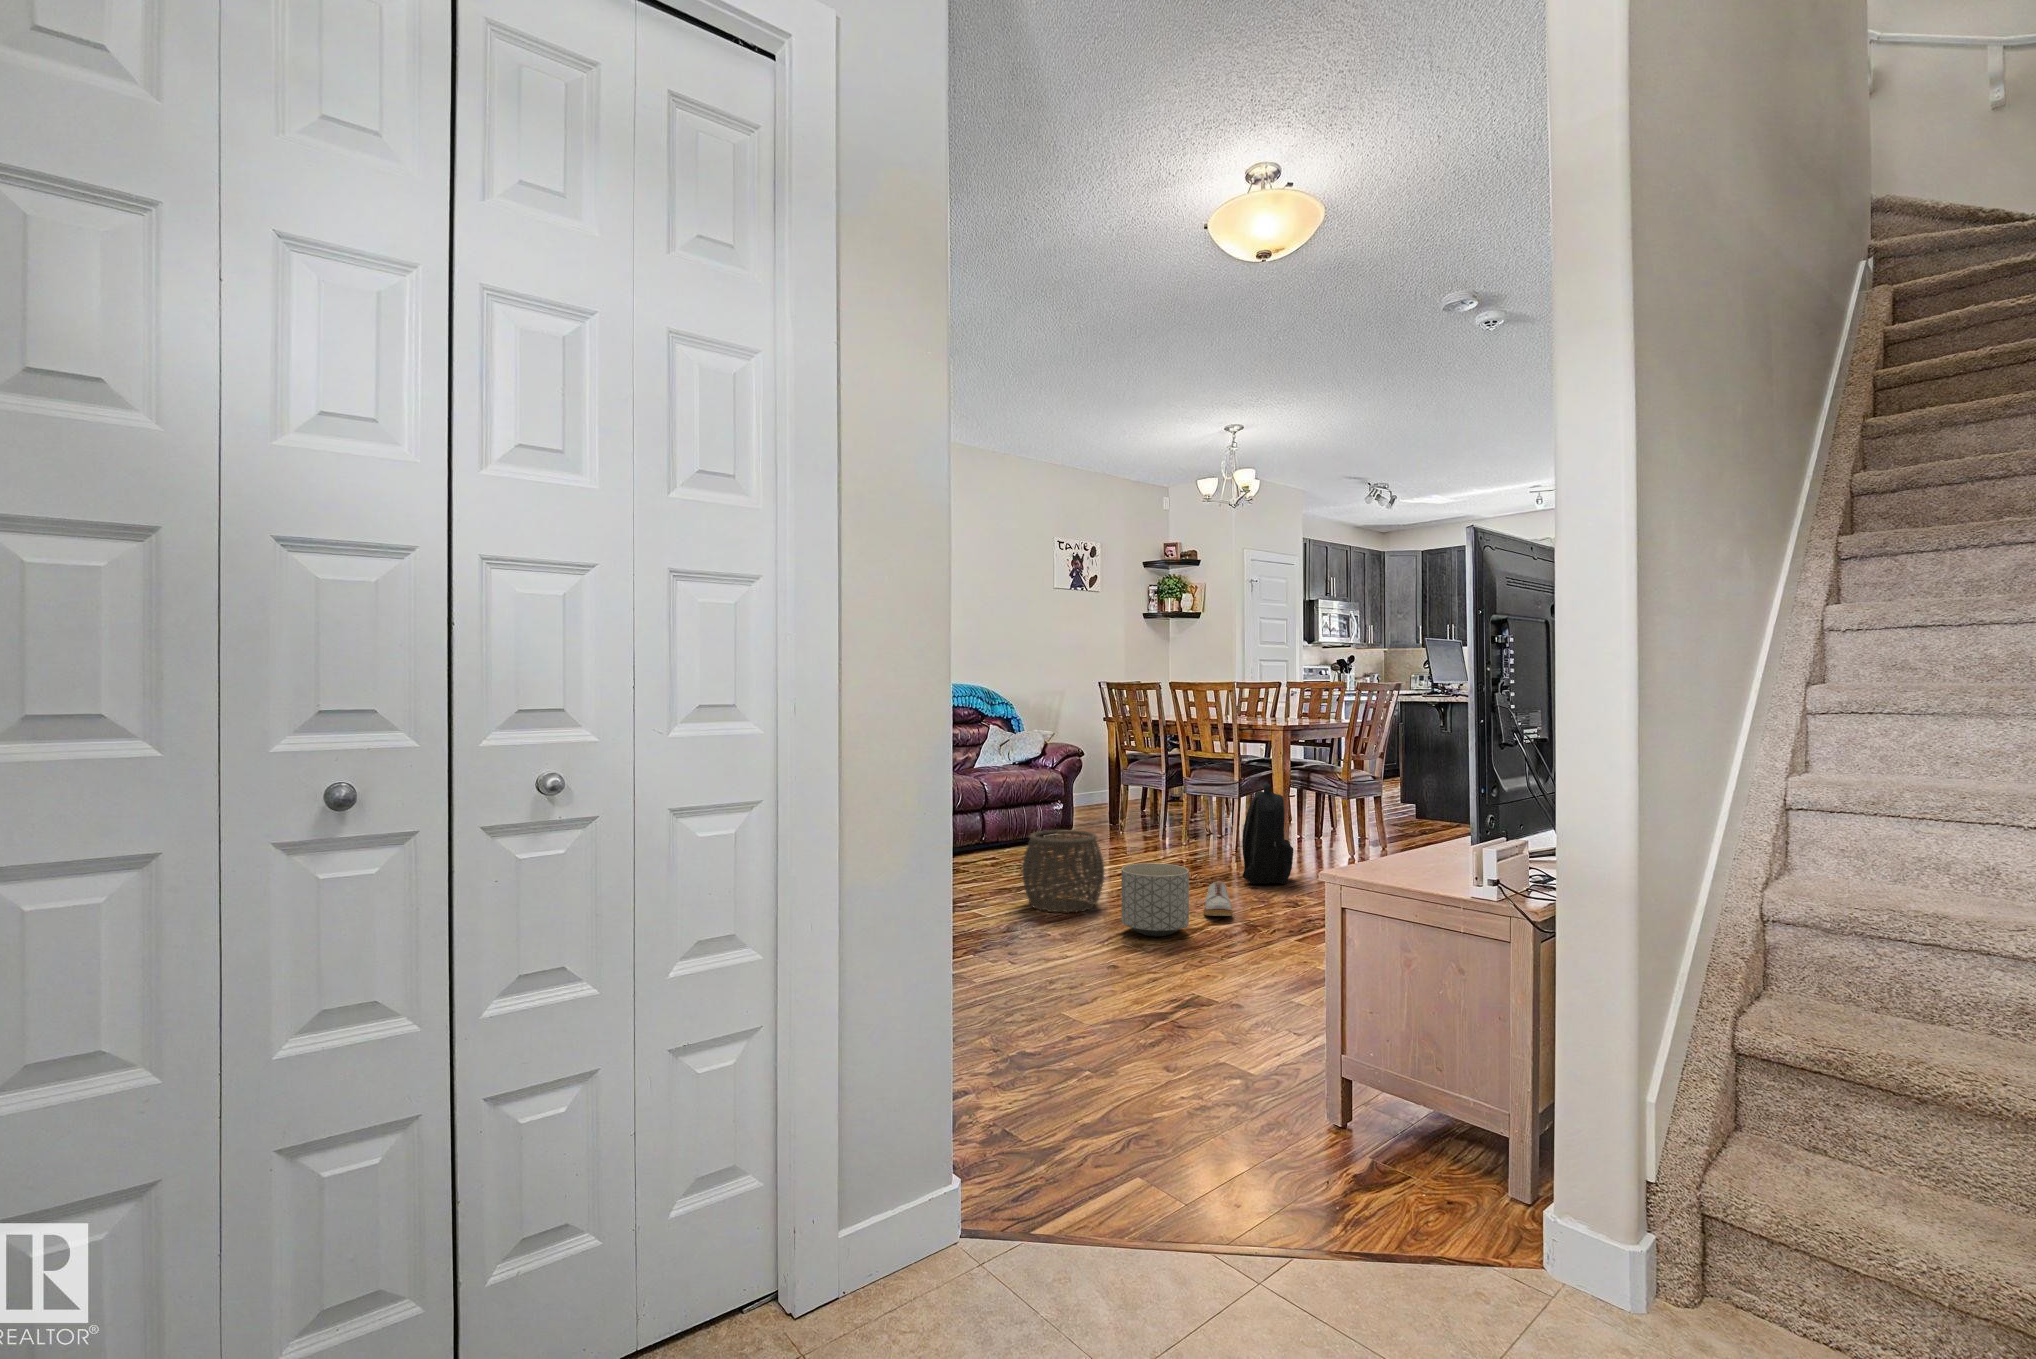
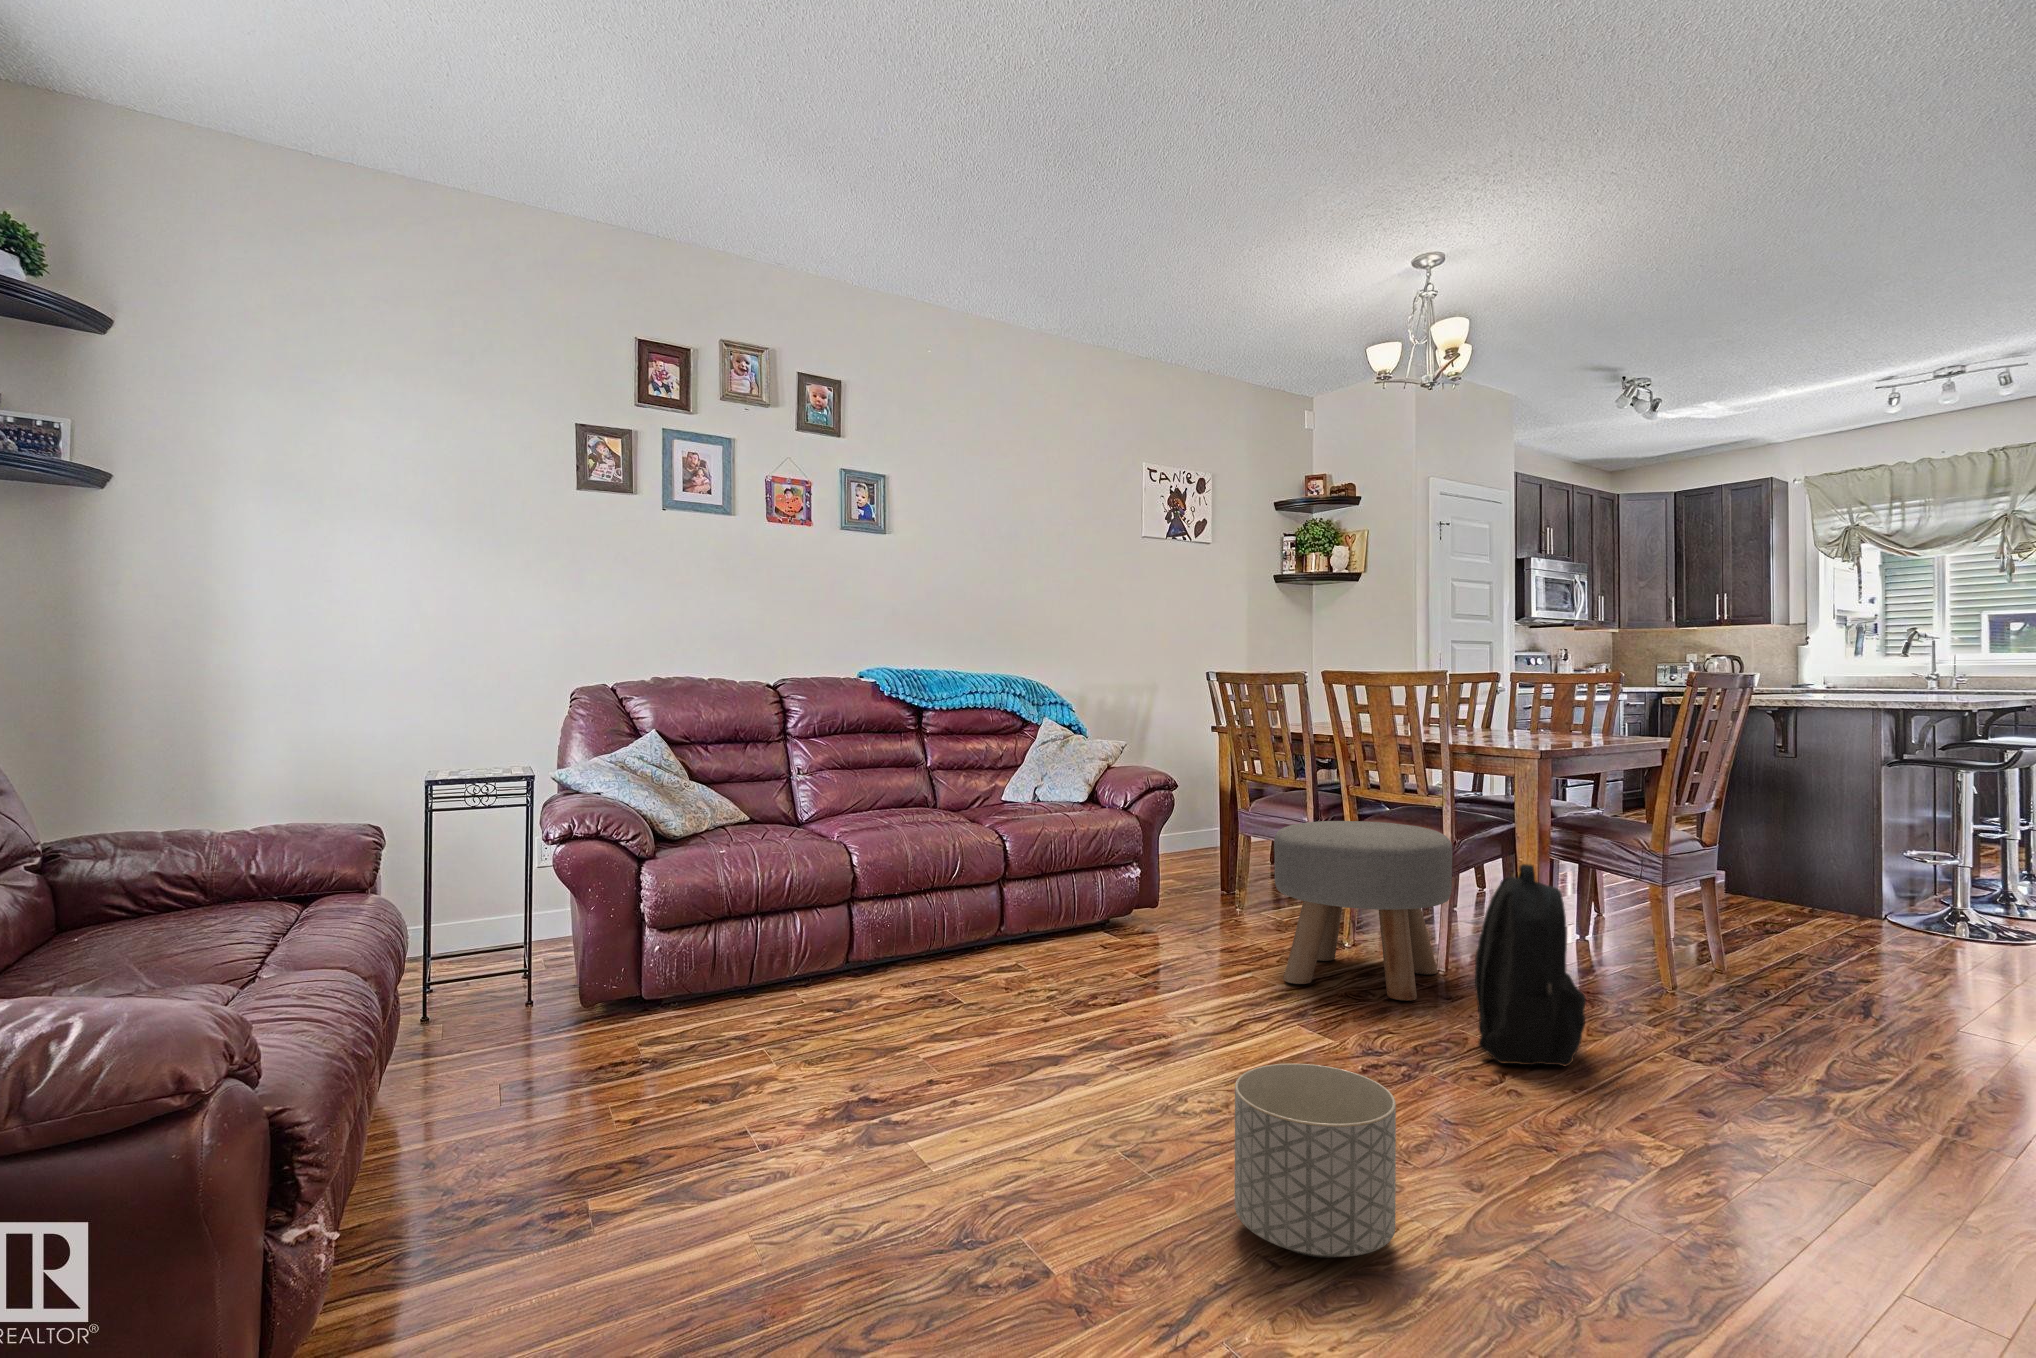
ottoman: none [1141,770,1238,865] -> present [1274,821,1452,1001]
woven basket: present [1022,830,1105,913] -> none [1031,955,1204,1145]
shoe: present [1204,882,1233,916] -> none [1418,1085,1487,1185]

